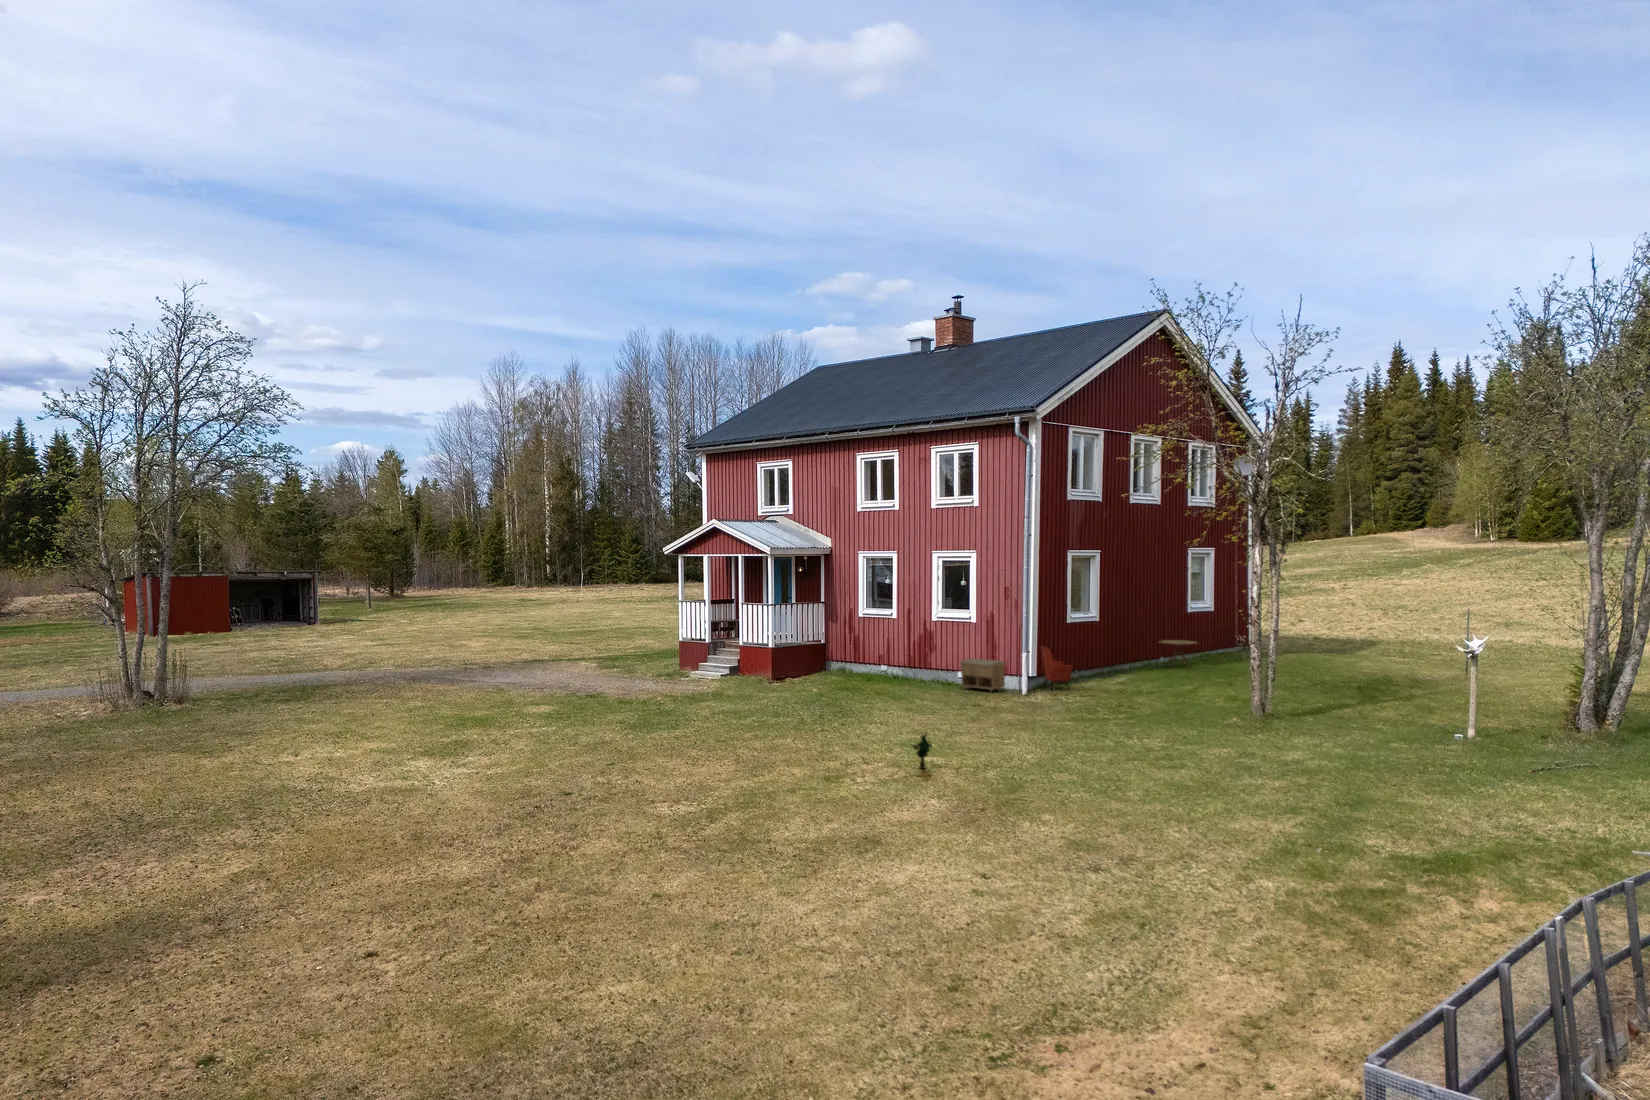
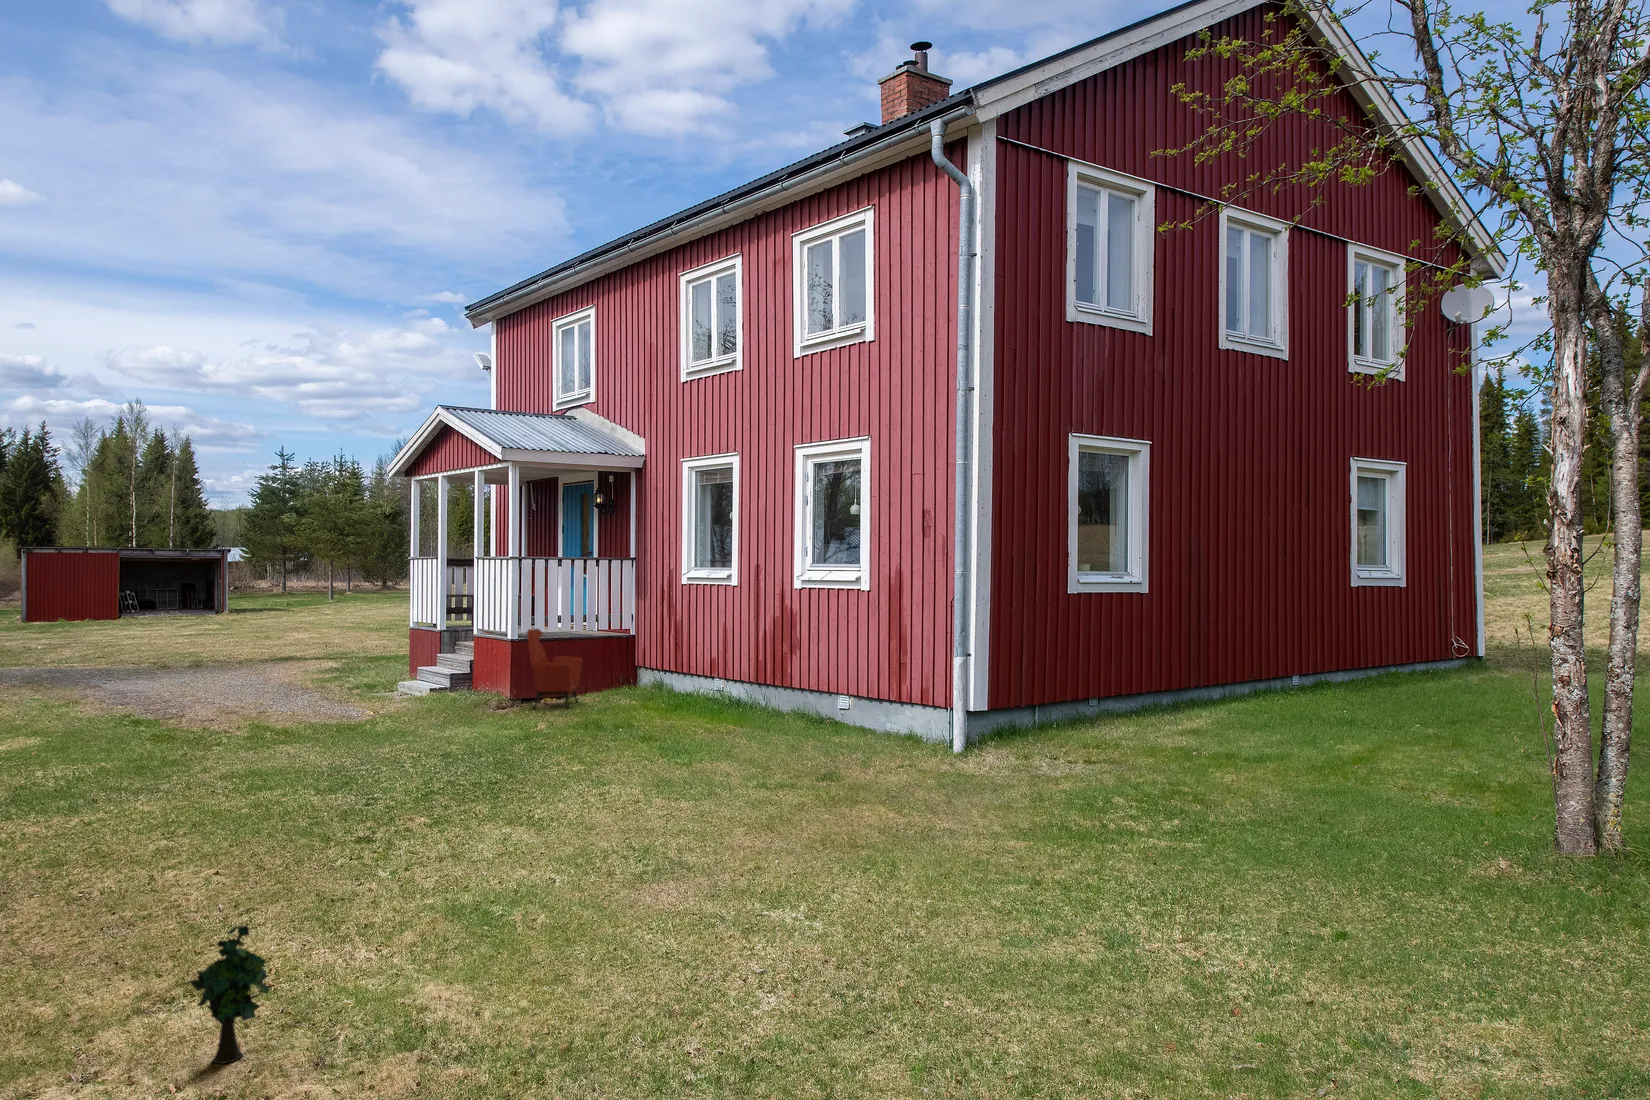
round table: present [1160,640,1197,667] -> none [1288,636,1369,693]
armchair: present [1041,646,1073,690] -> present [527,629,582,708]
storage bench: present [960,658,1005,691] -> none [829,666,920,741]

